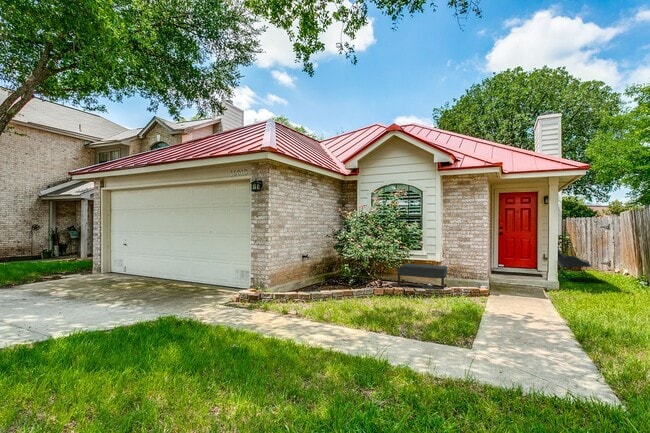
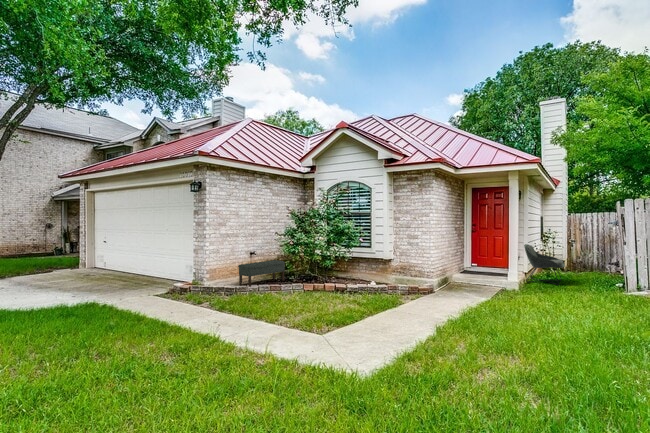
bench: present [397,264,447,289] -> present [238,260,285,287]

